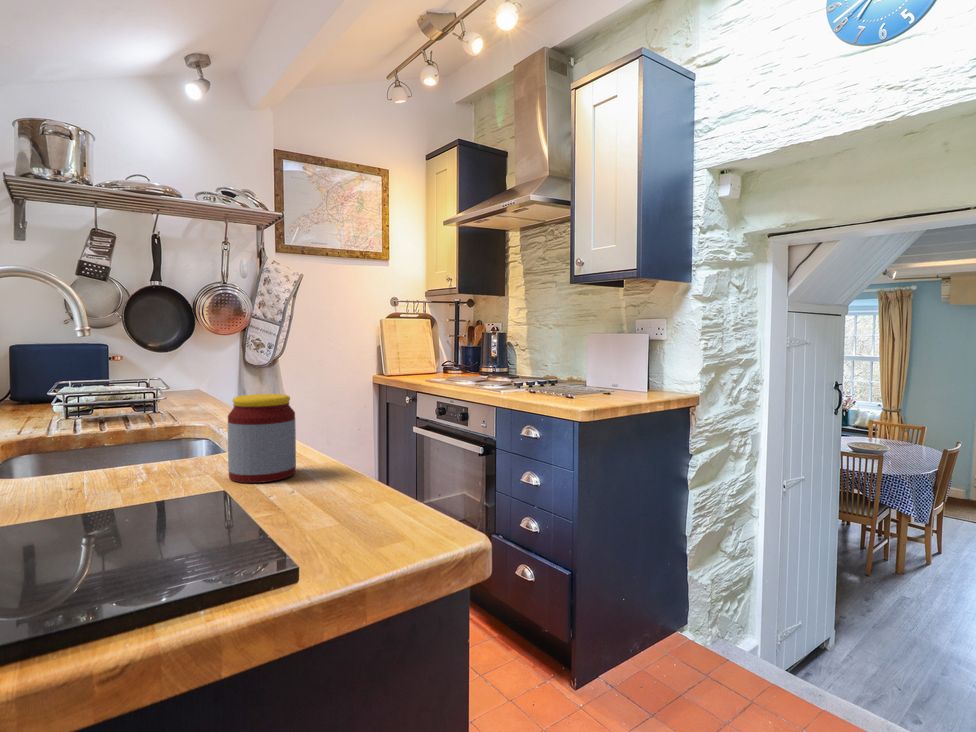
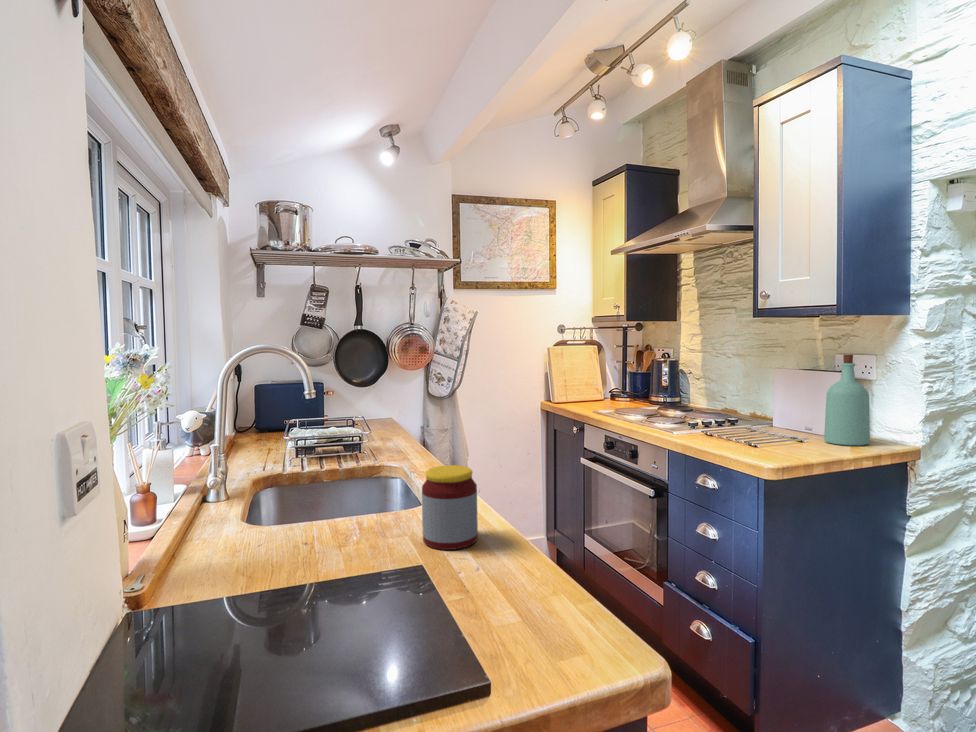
bottle: none [628,316,663,395] -> present [824,355,870,446]

